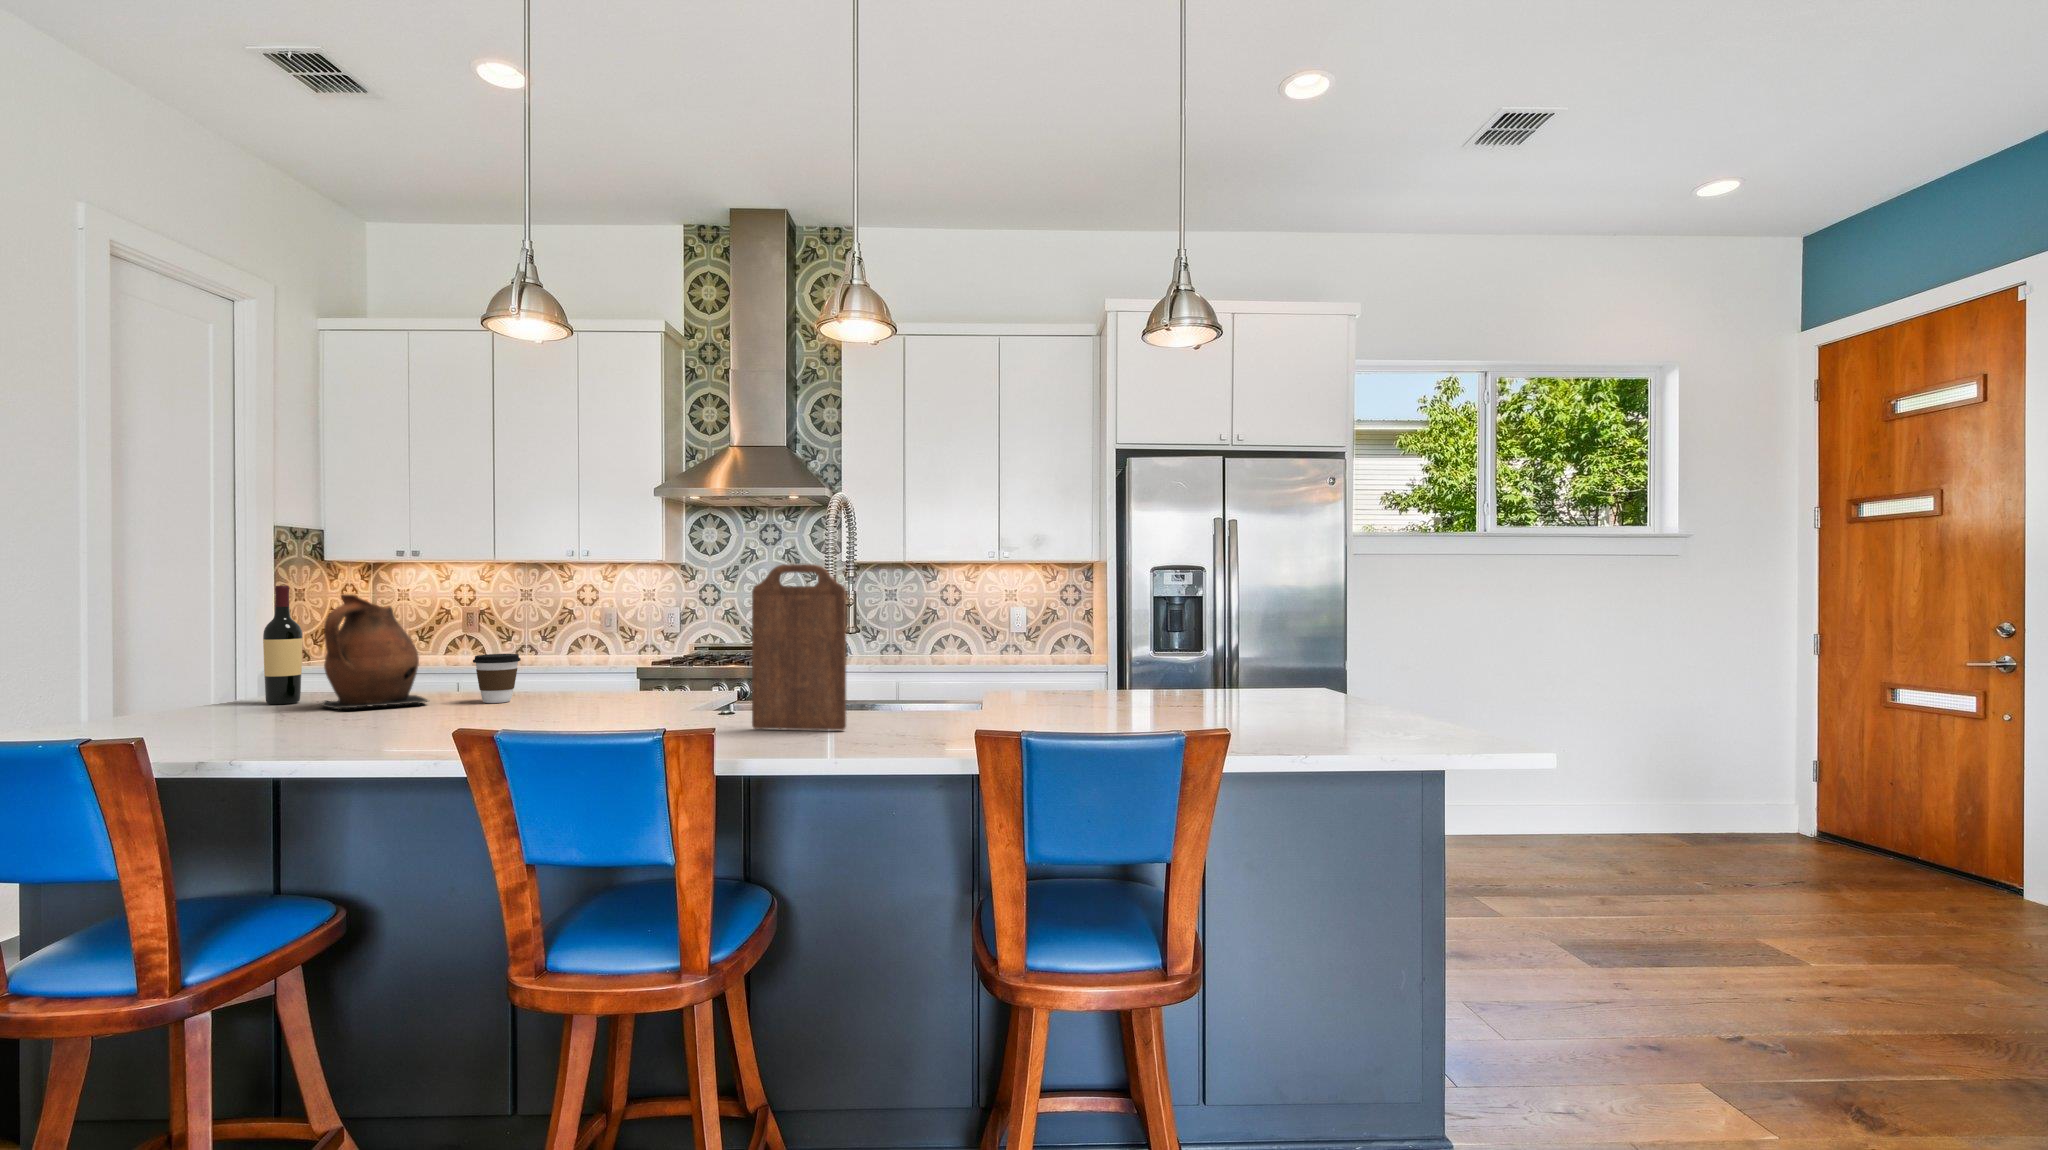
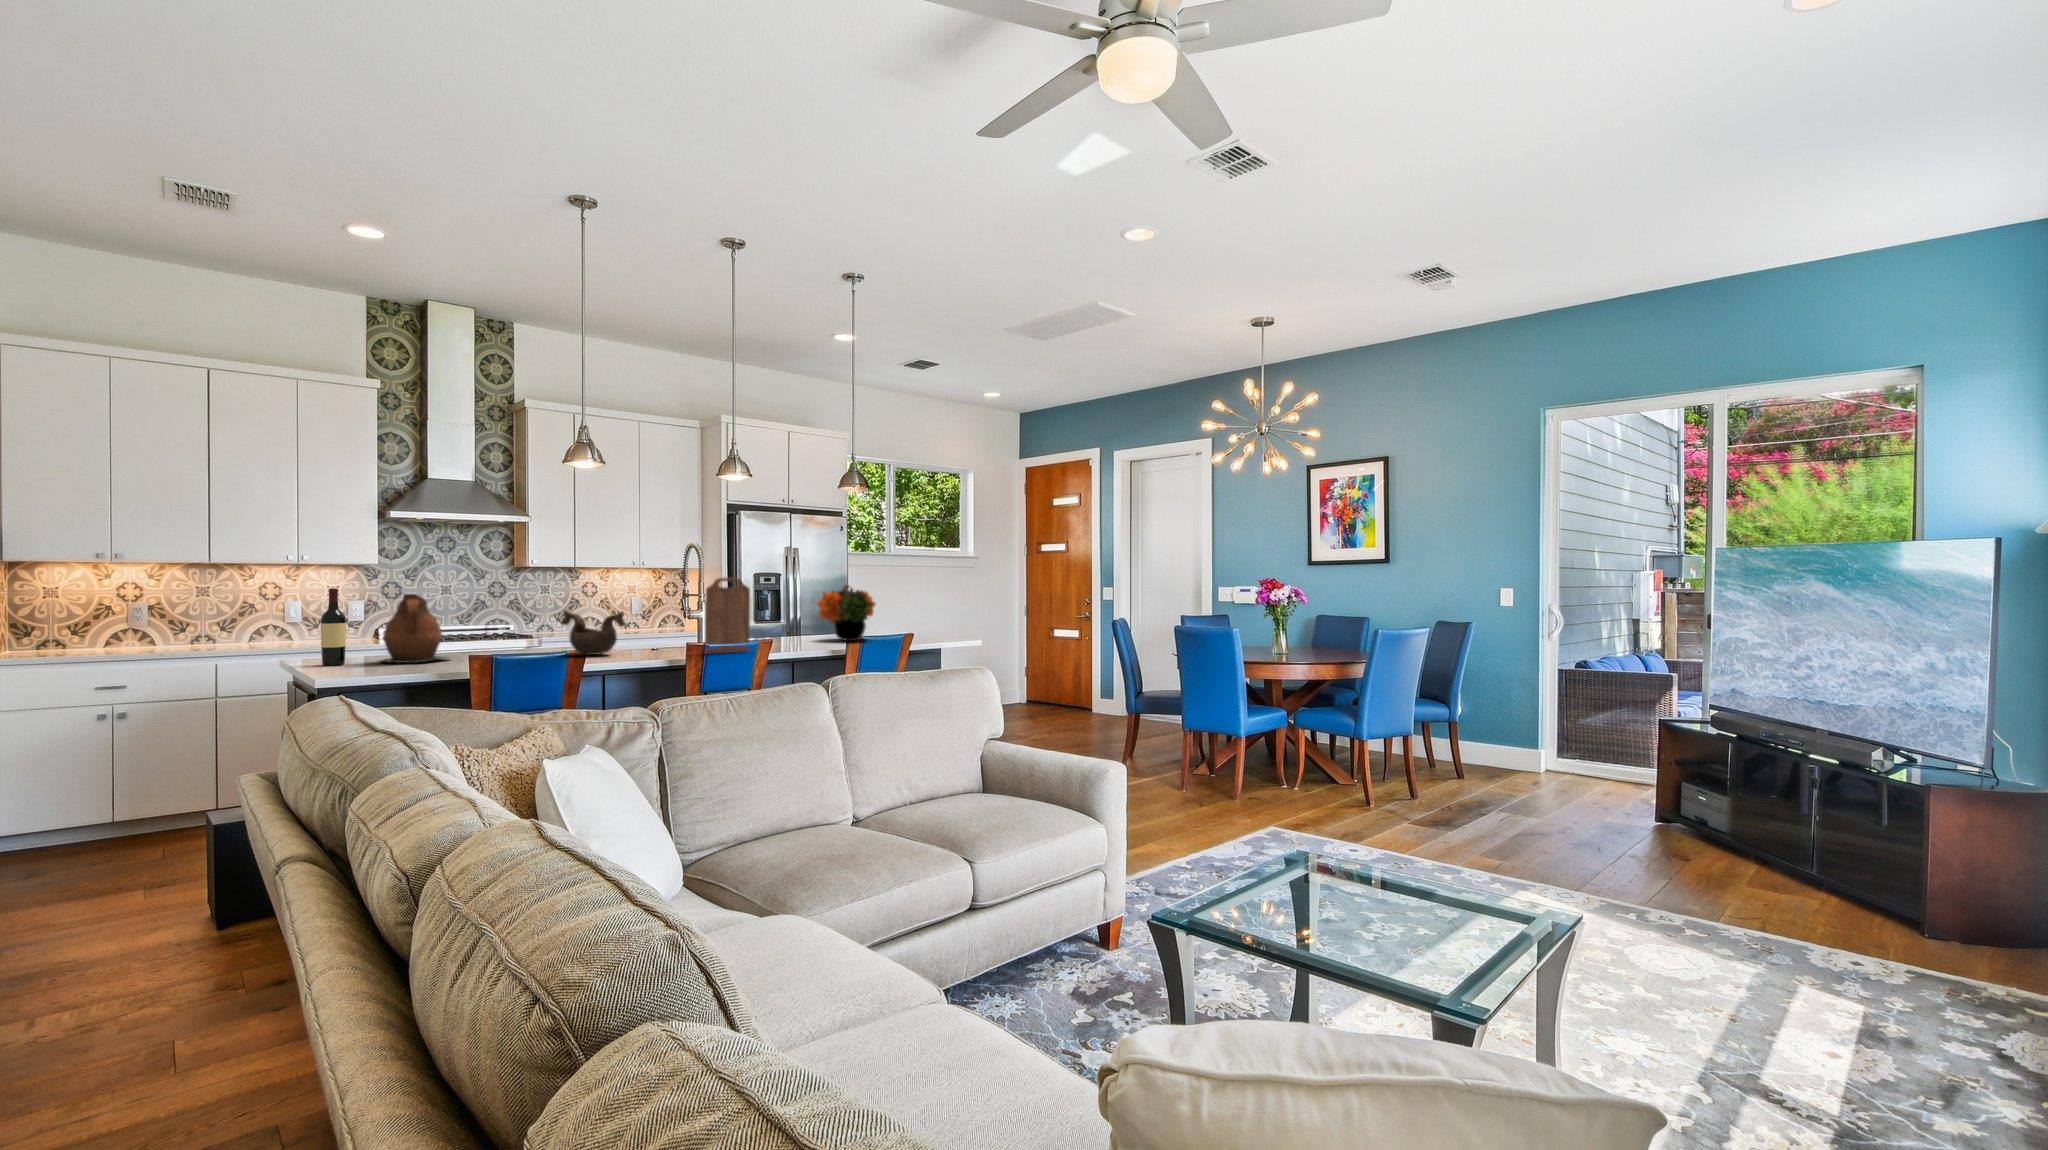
flower arrangement: none [1095,583,1238,713] -> present [817,585,875,641]
decorative bowl: none [561,626,647,714] -> present [561,610,627,655]
coffee cup: present [473,654,521,703] -> none [471,628,500,657]

